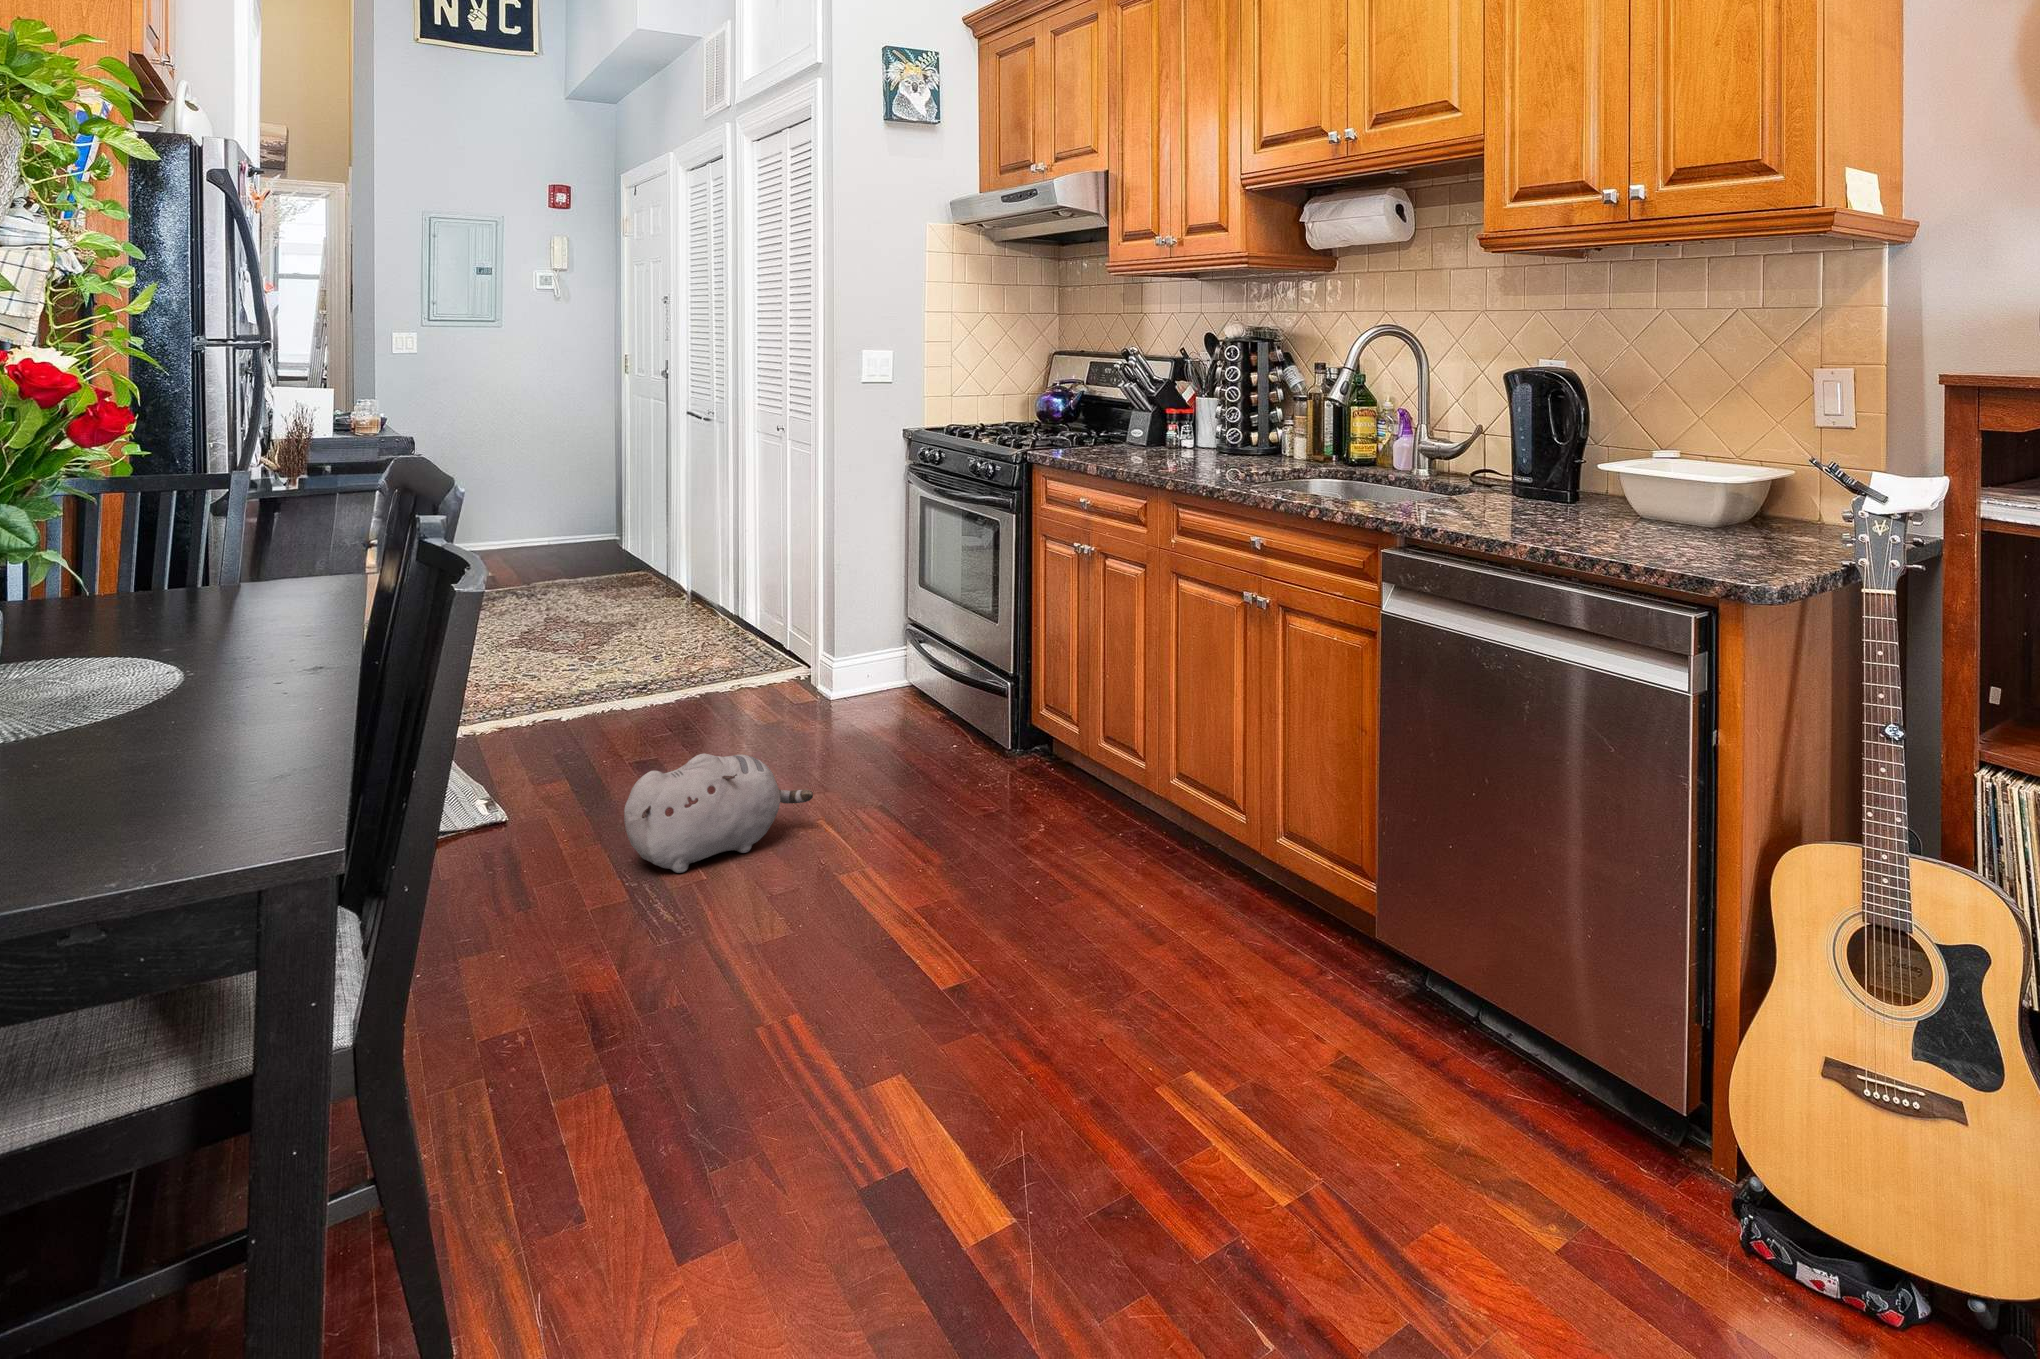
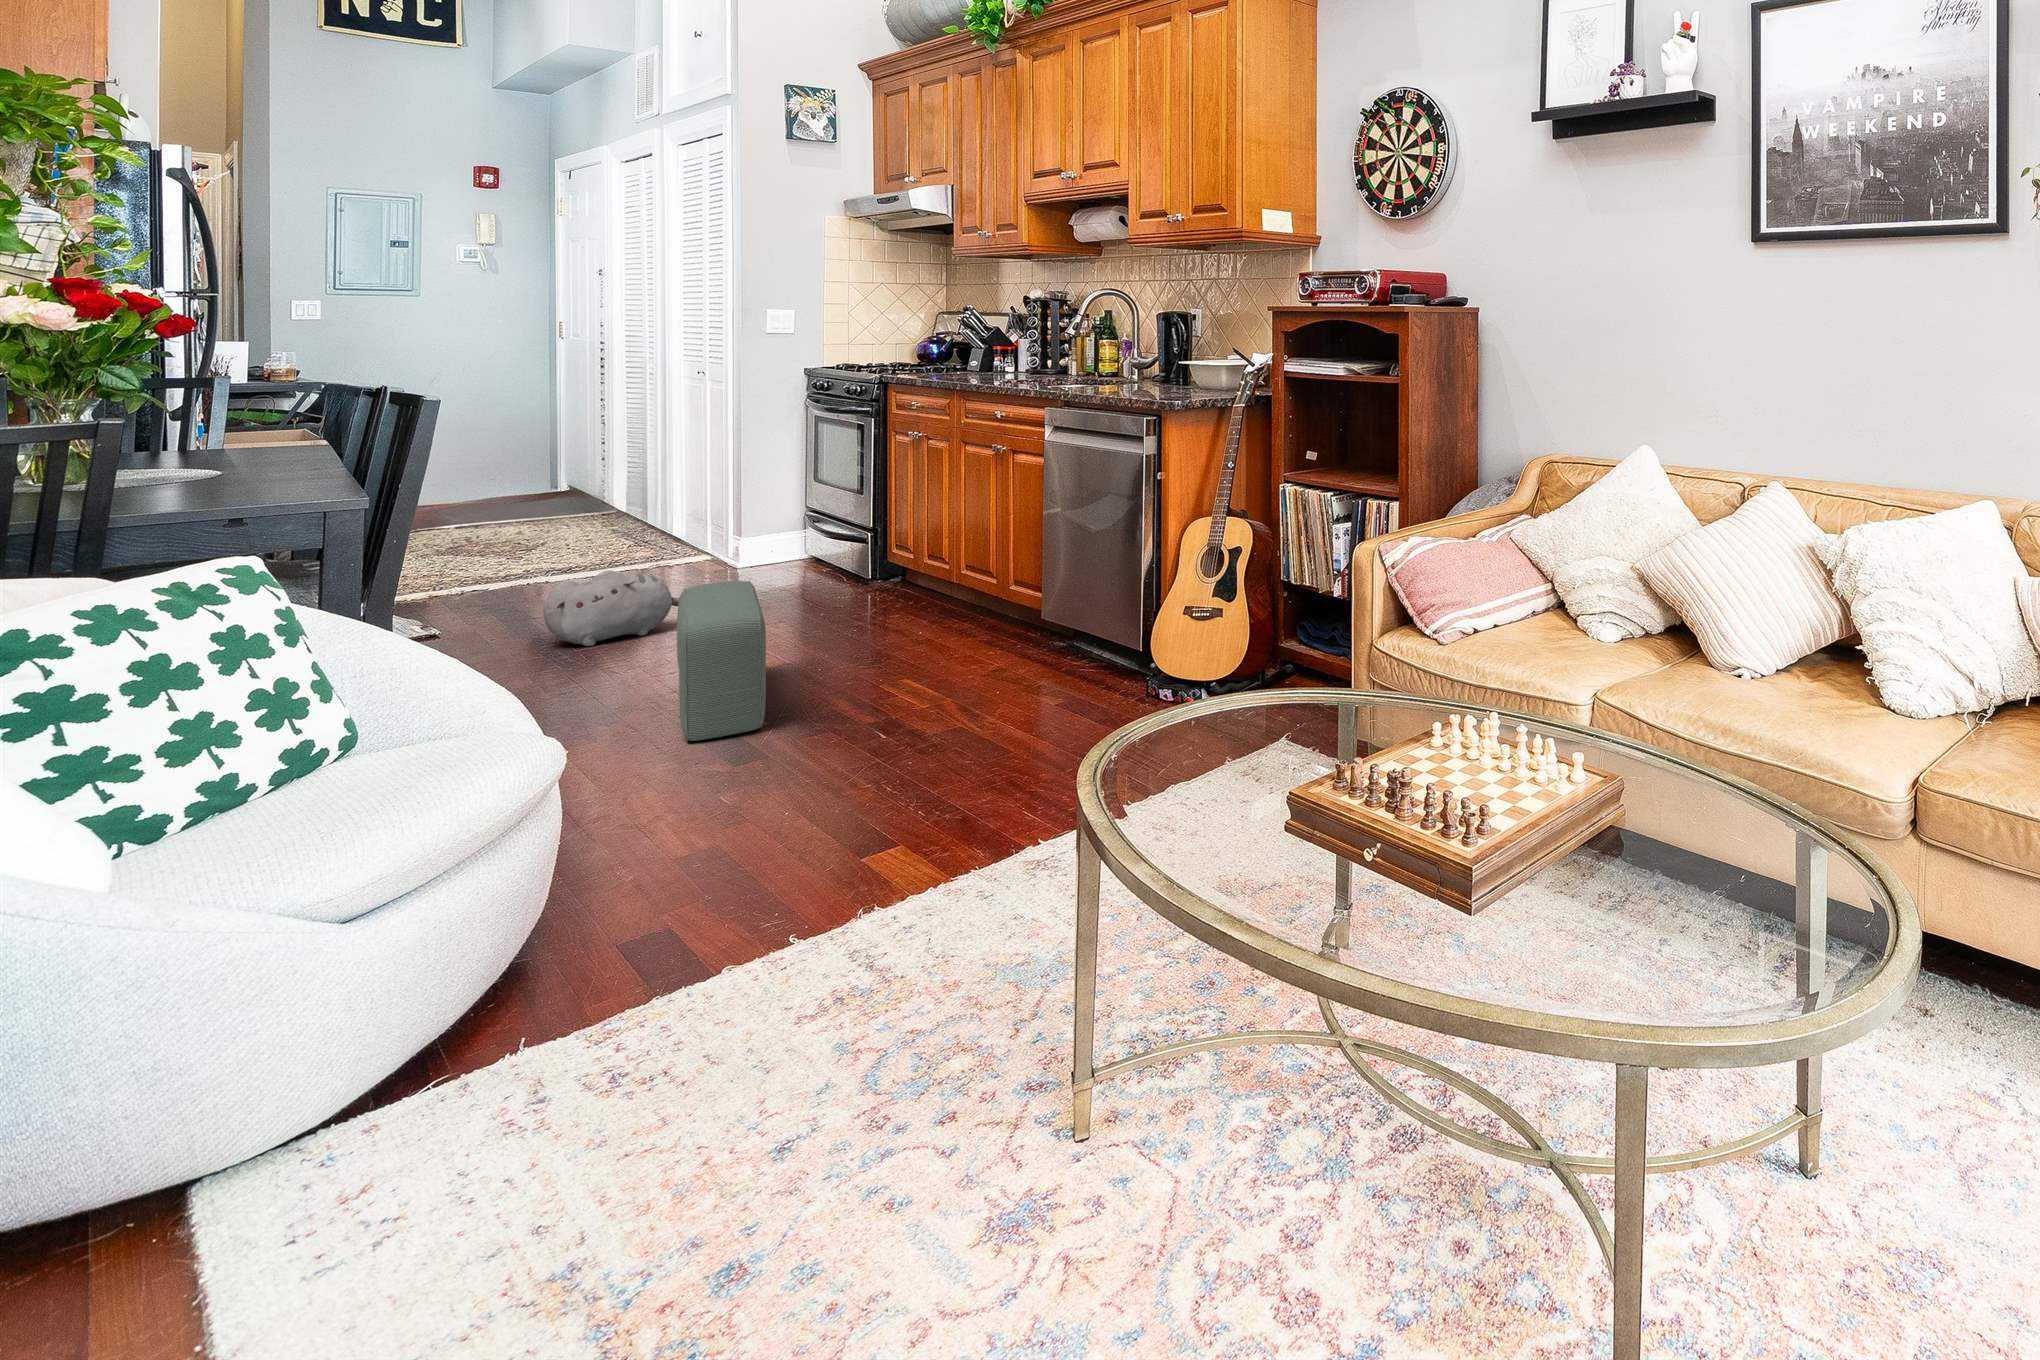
pouf: none [825,843,1003,1264] -> present [677,581,766,741]

